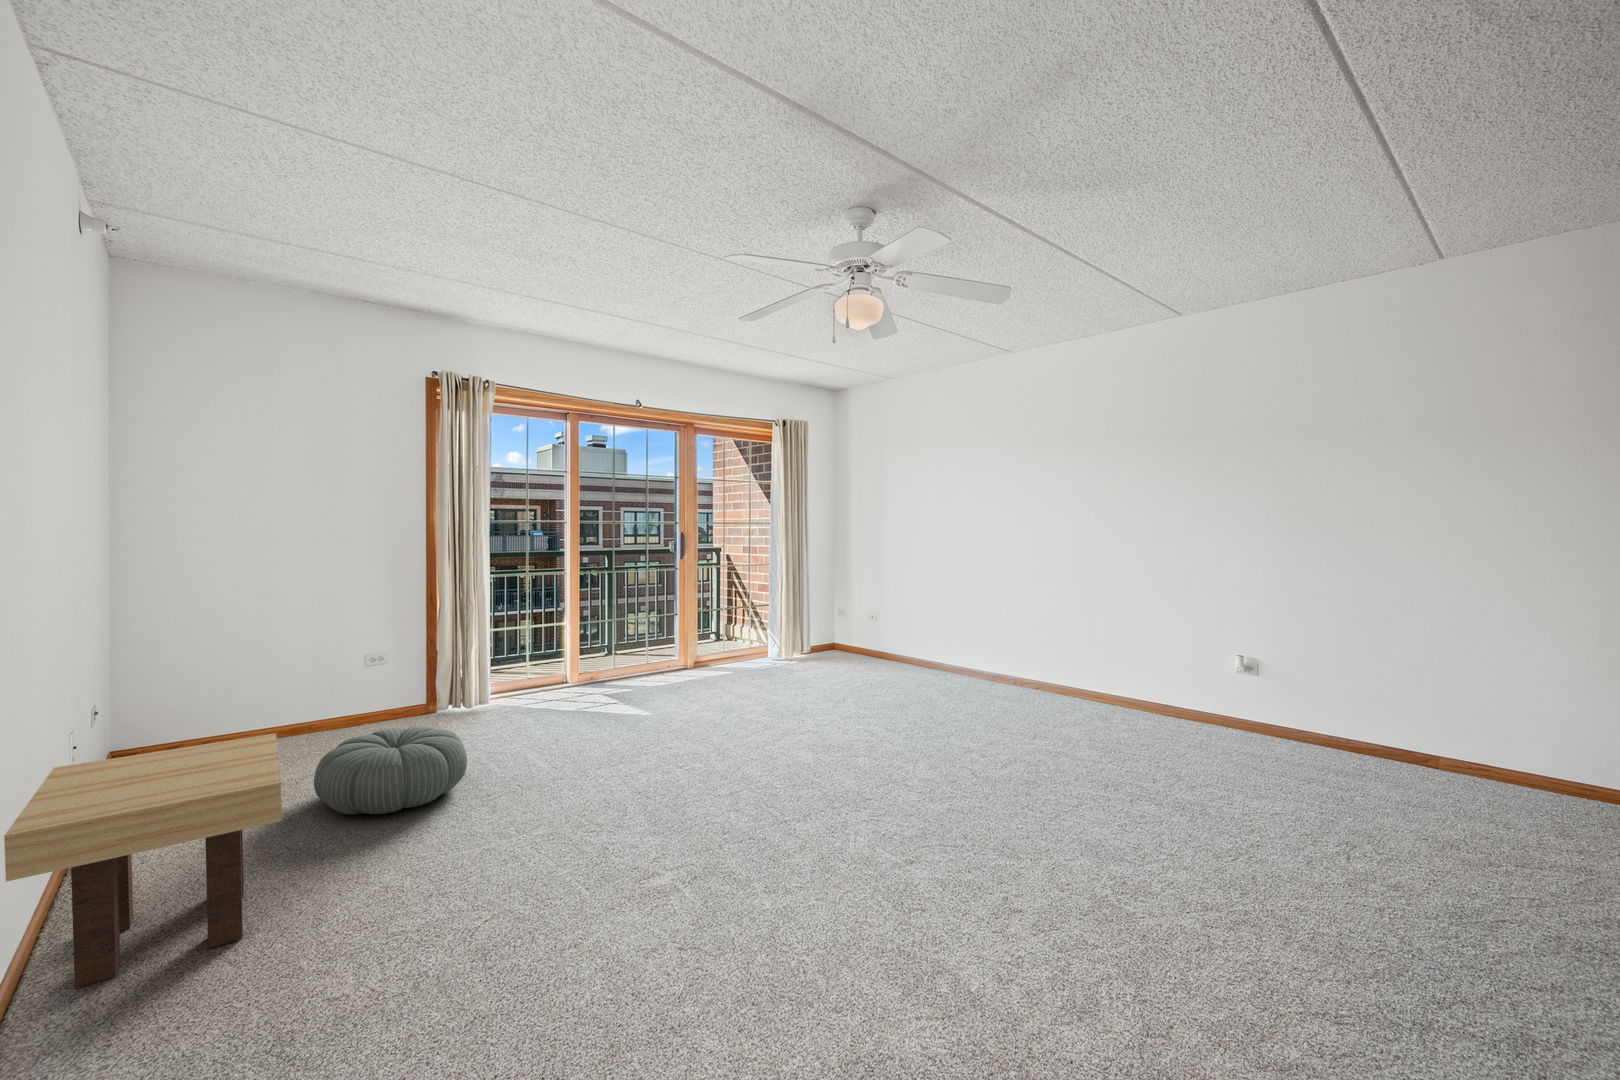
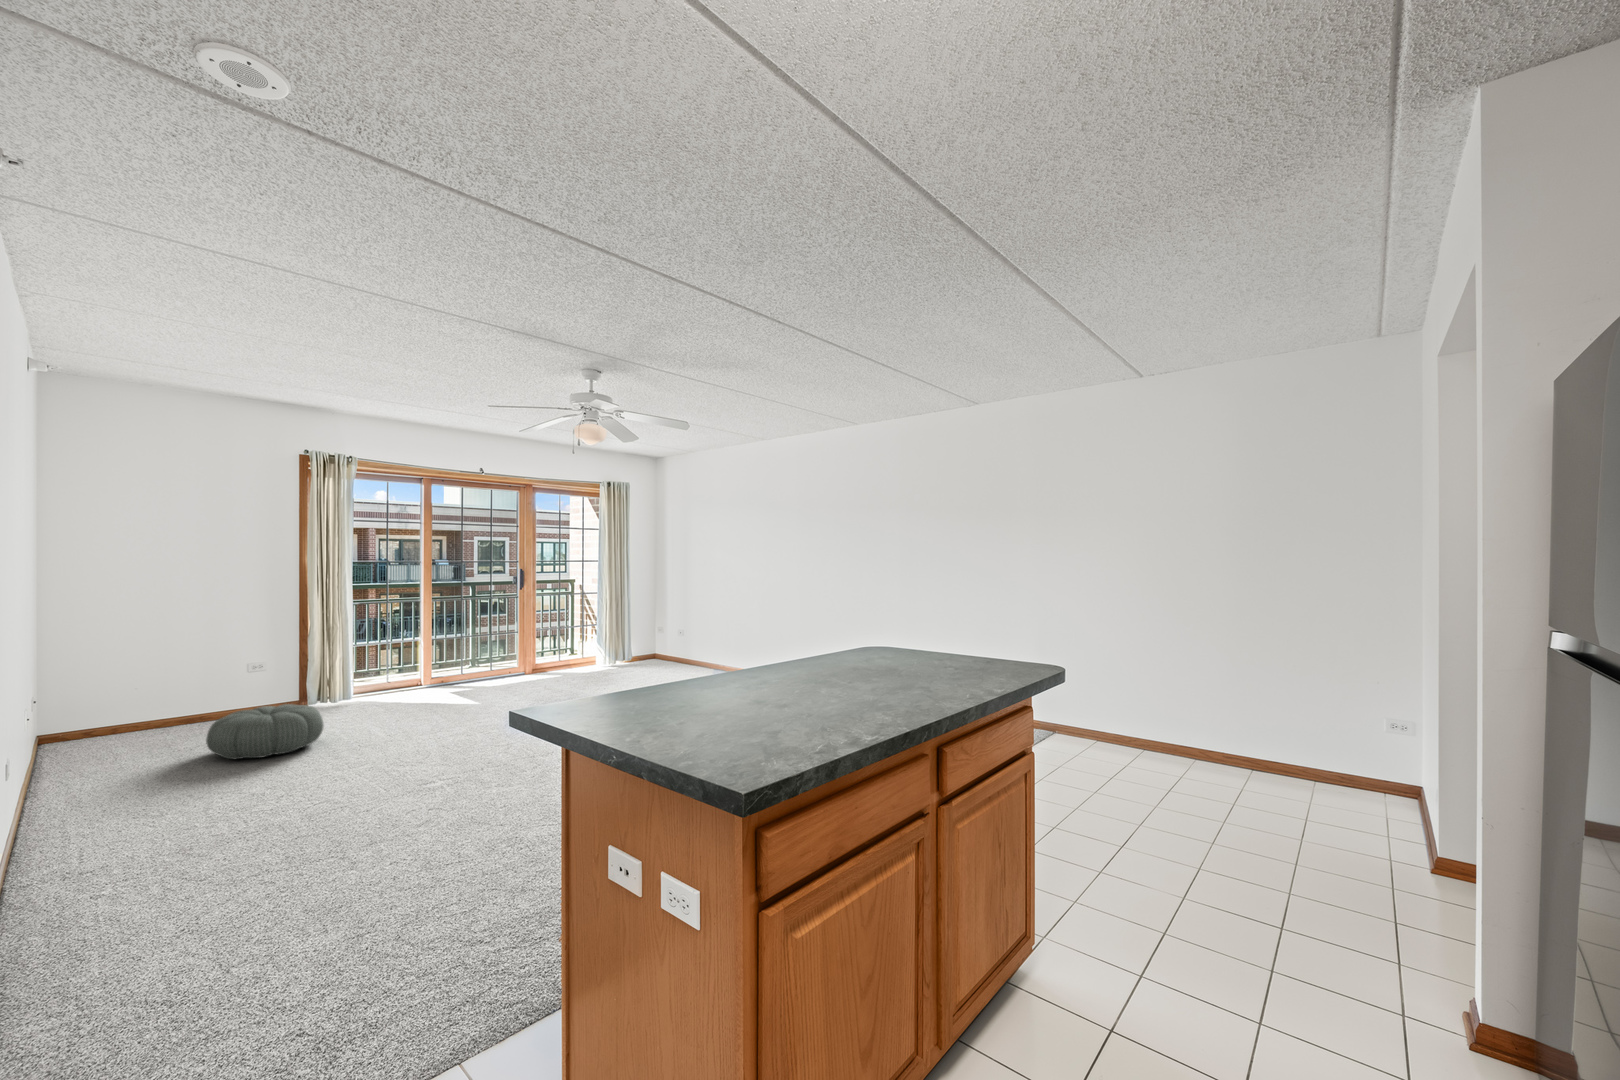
side table: present [4,733,281,989] -> none [23,695,191,832]

